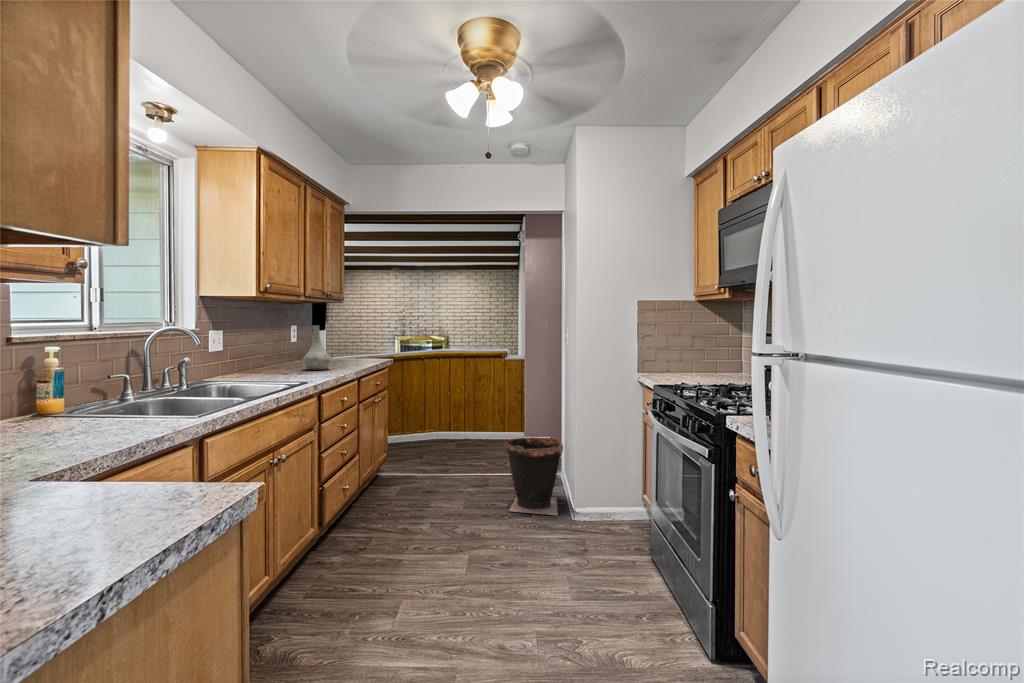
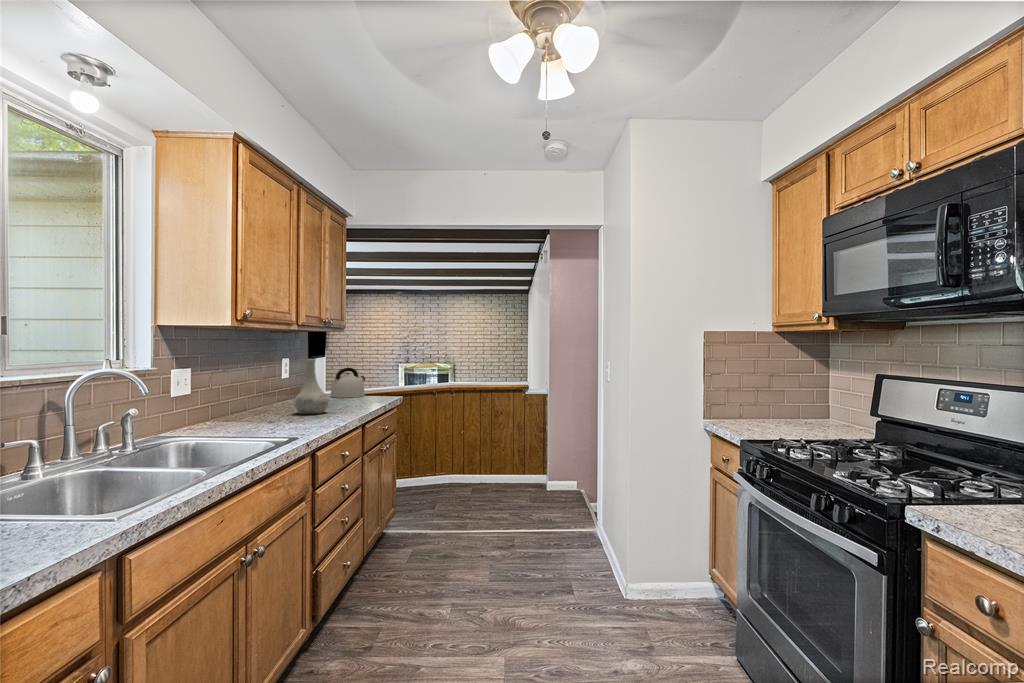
kettle: none [332,335,362,360] -> present [330,368,365,398]
waste bin: present [504,437,563,515] -> none [537,492,611,595]

